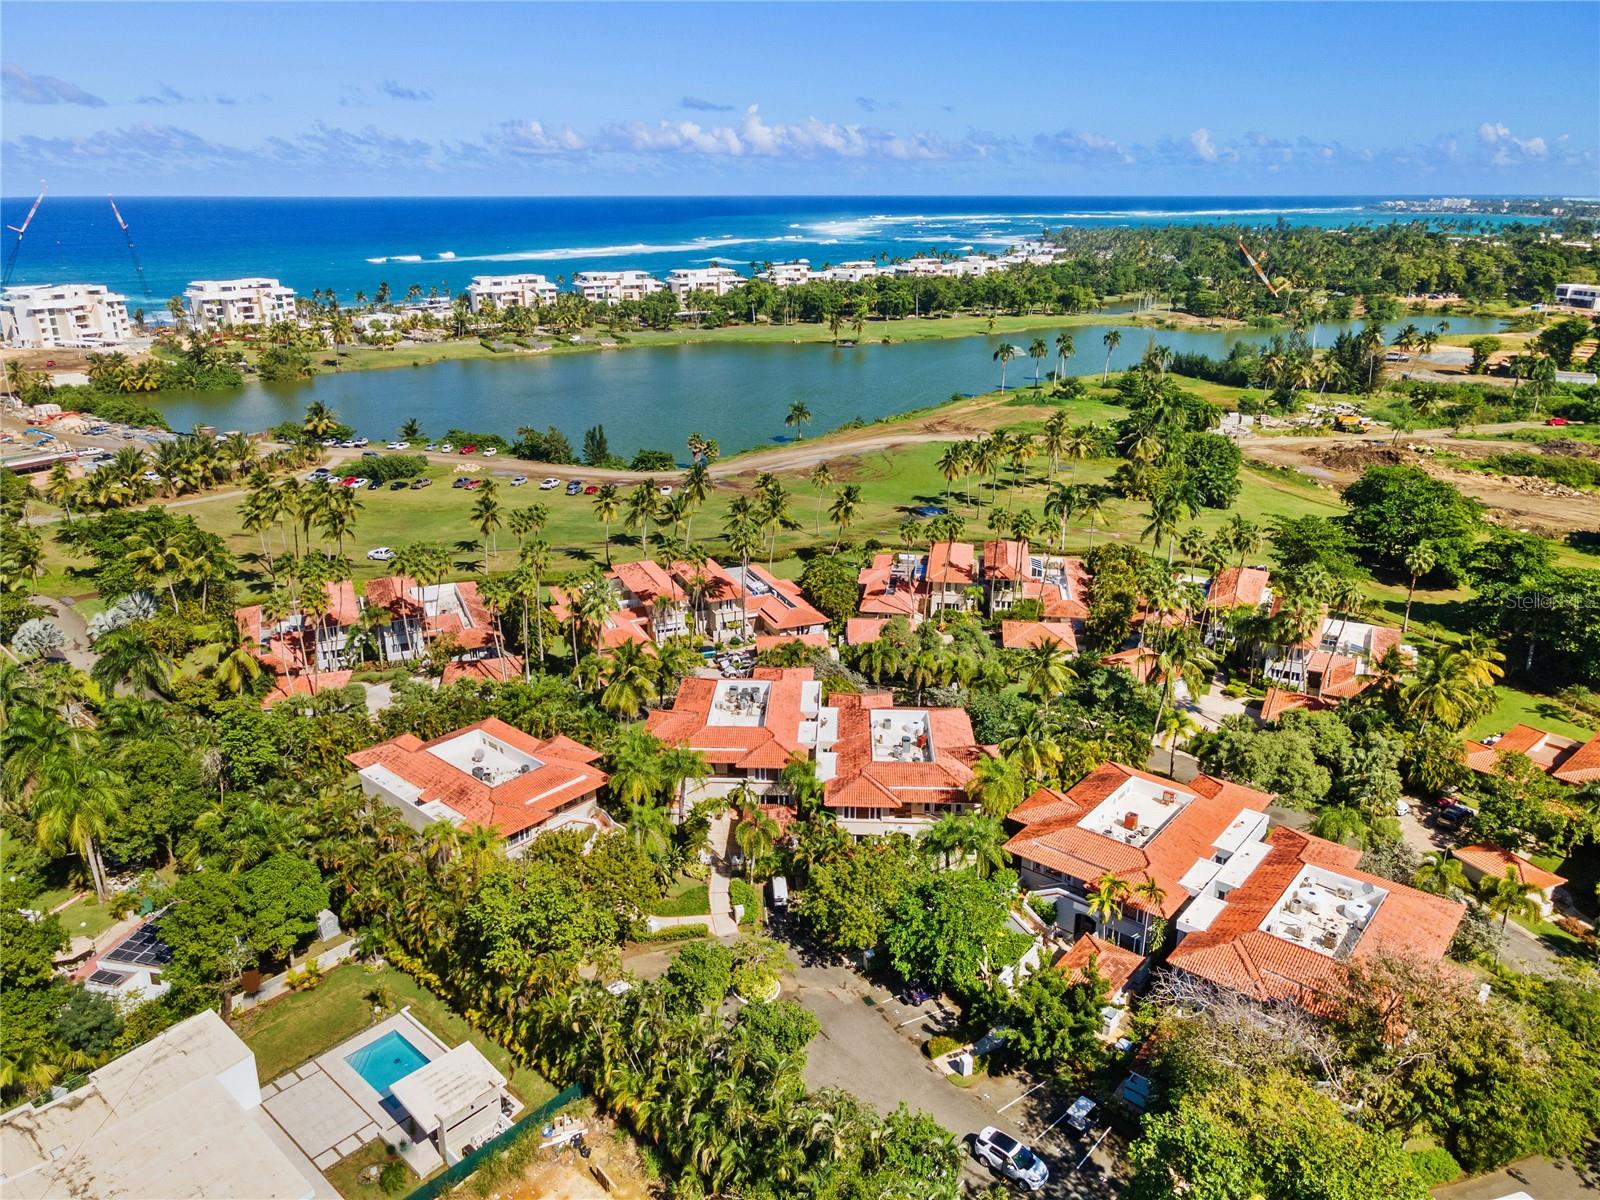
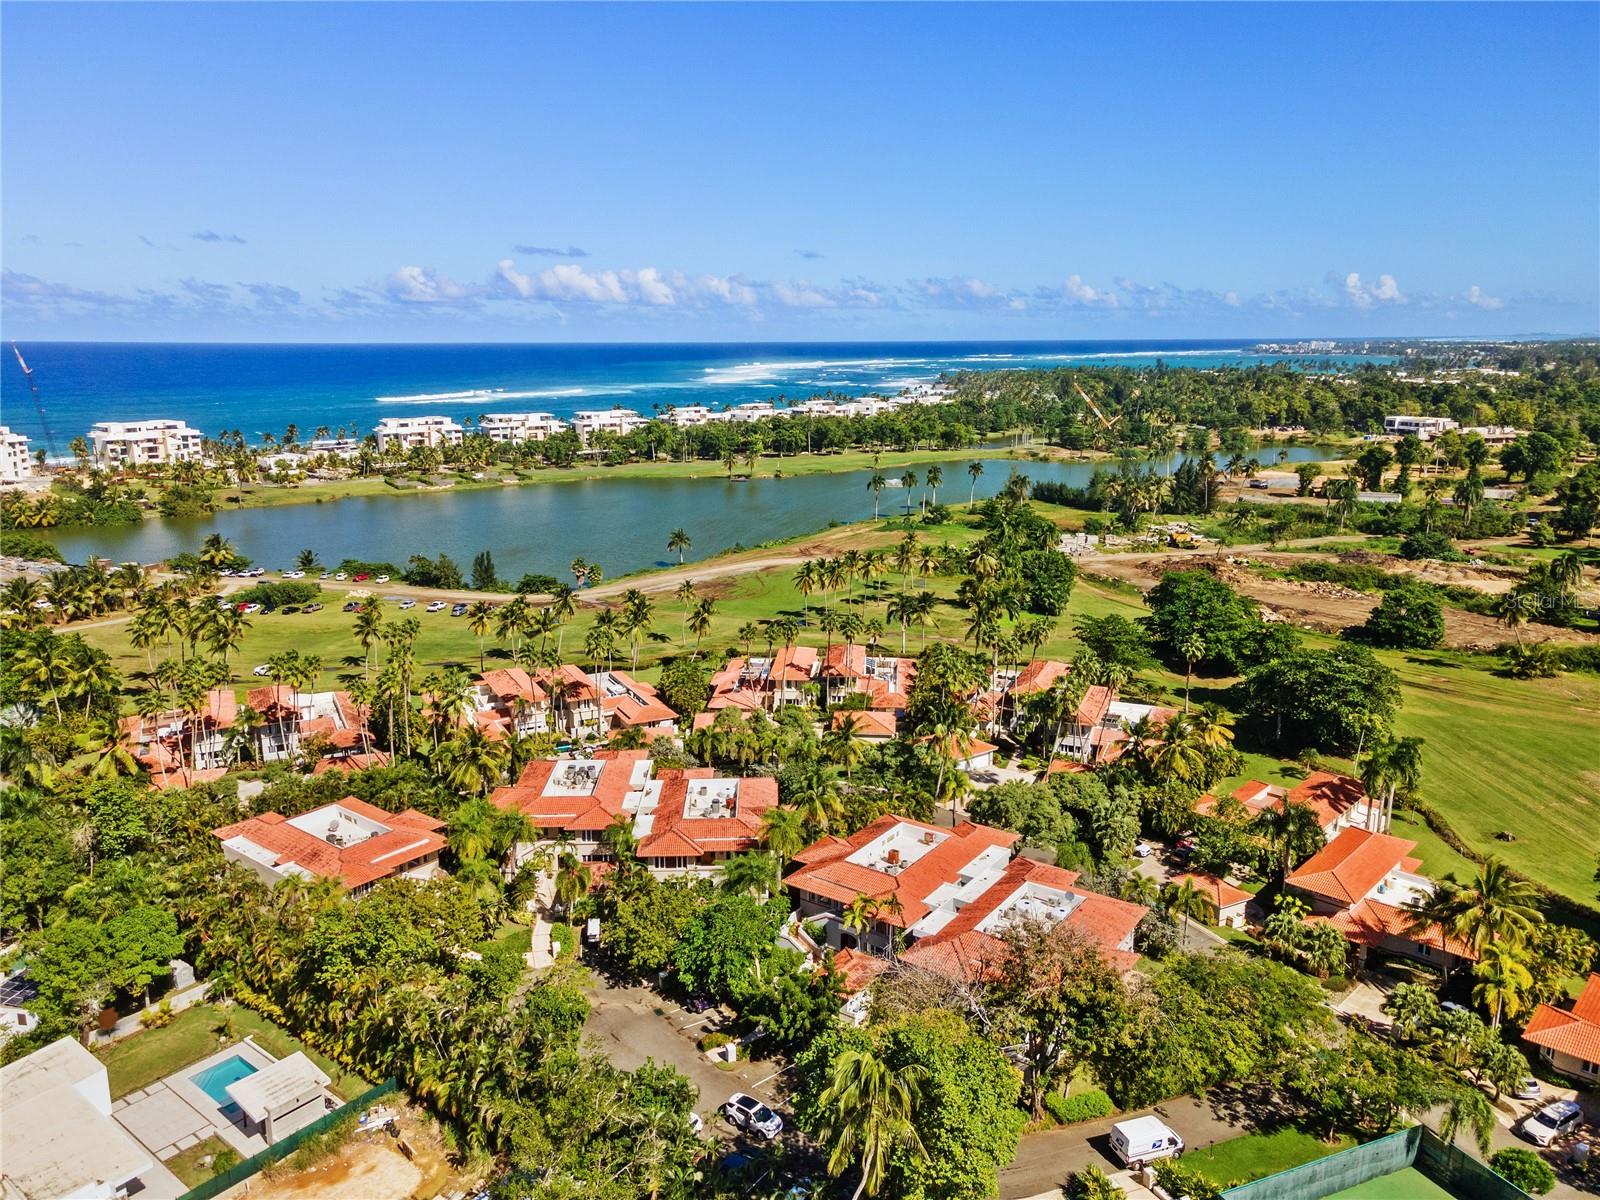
potted plant: present [385,1118,417,1159] -> none [219,1111,251,1149]

